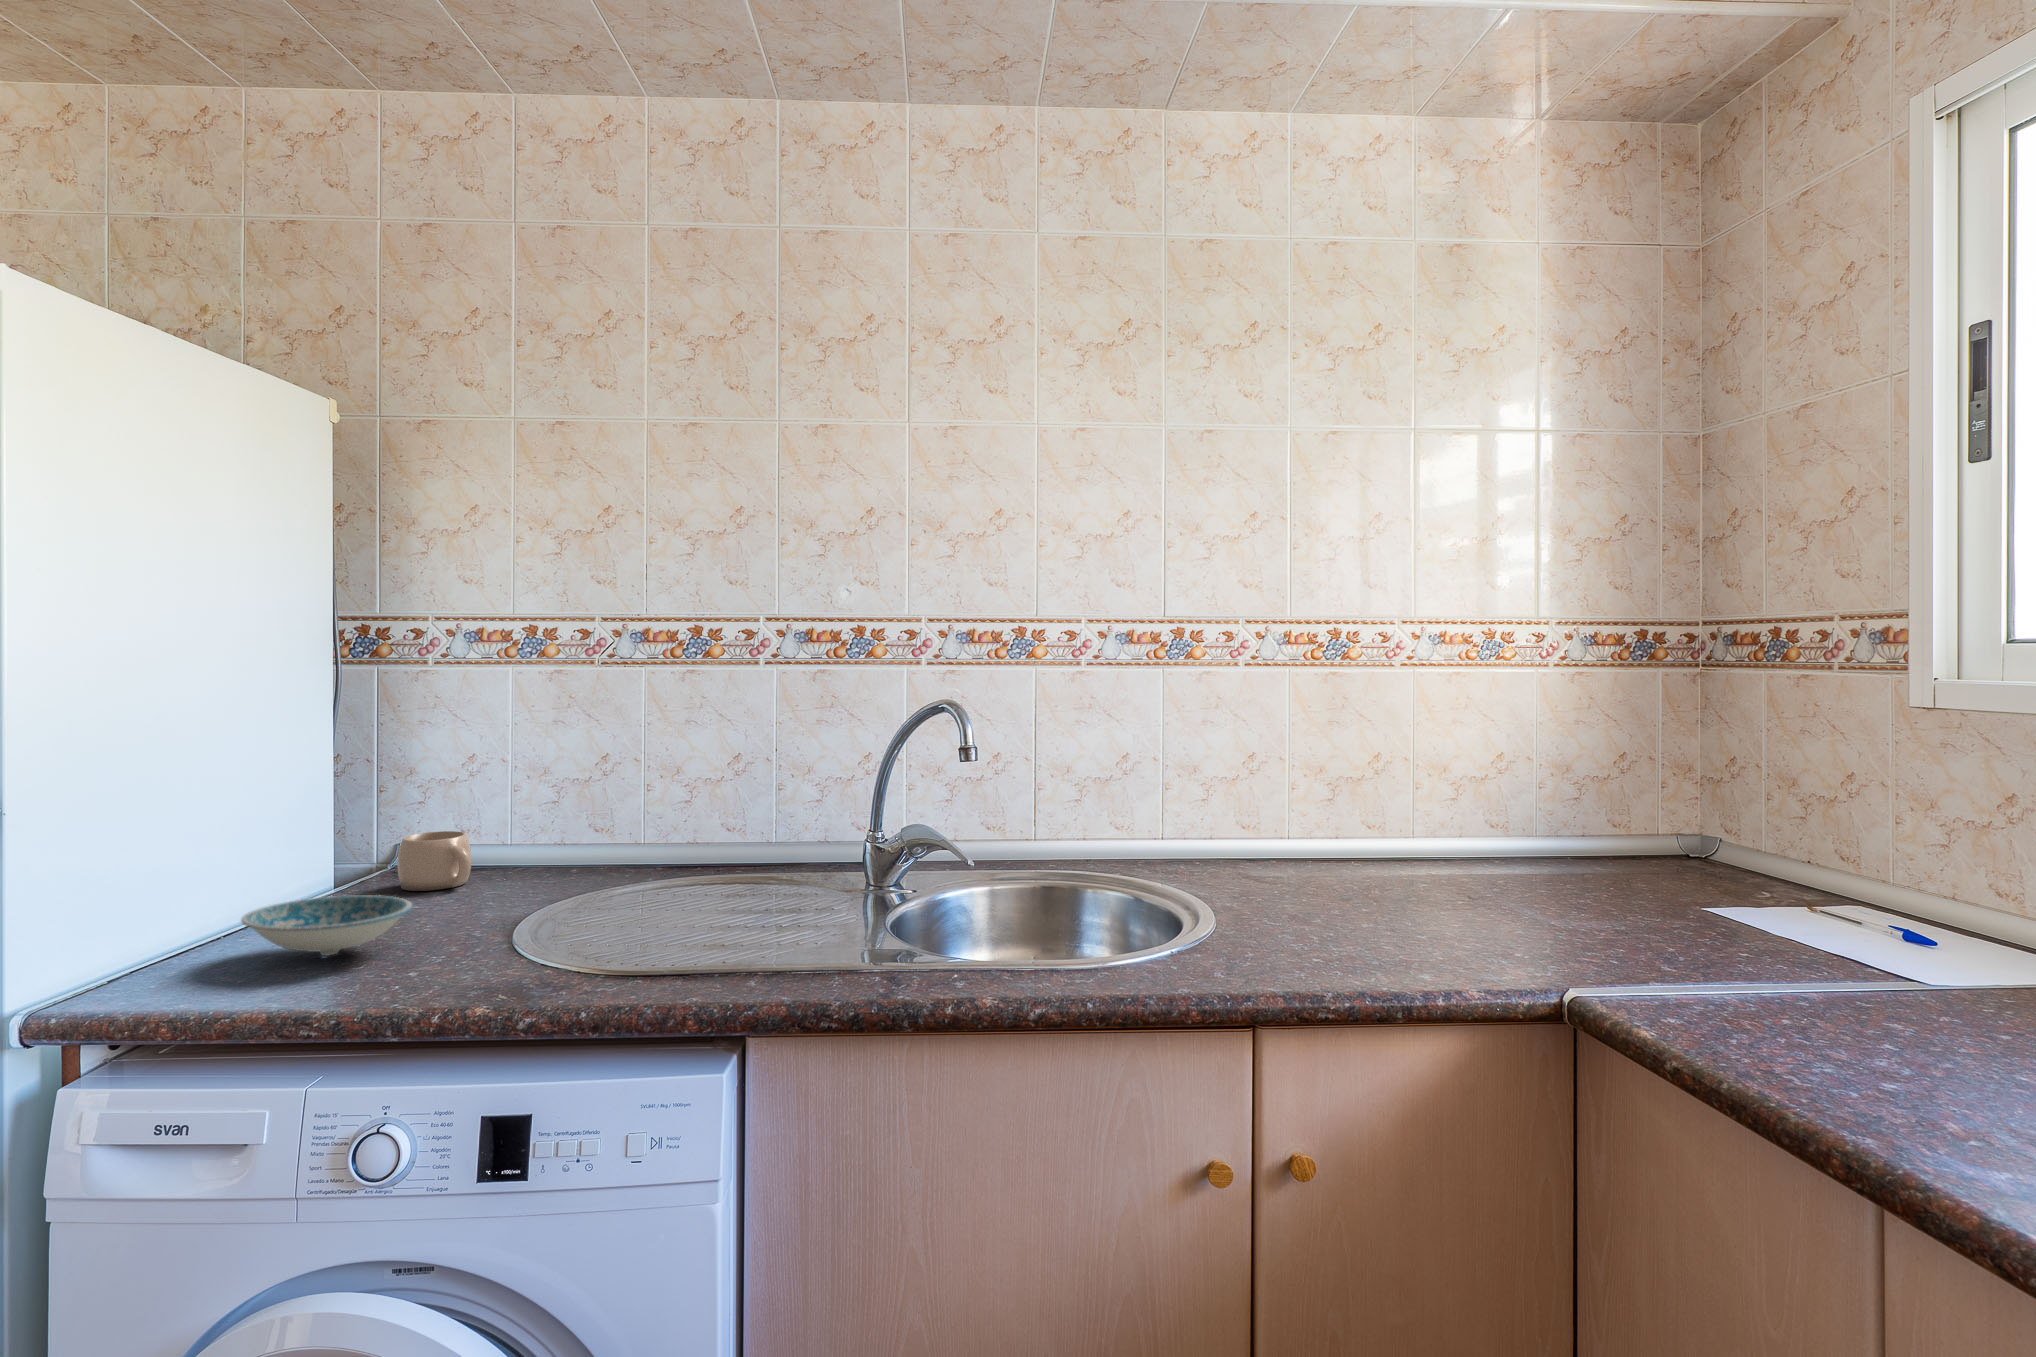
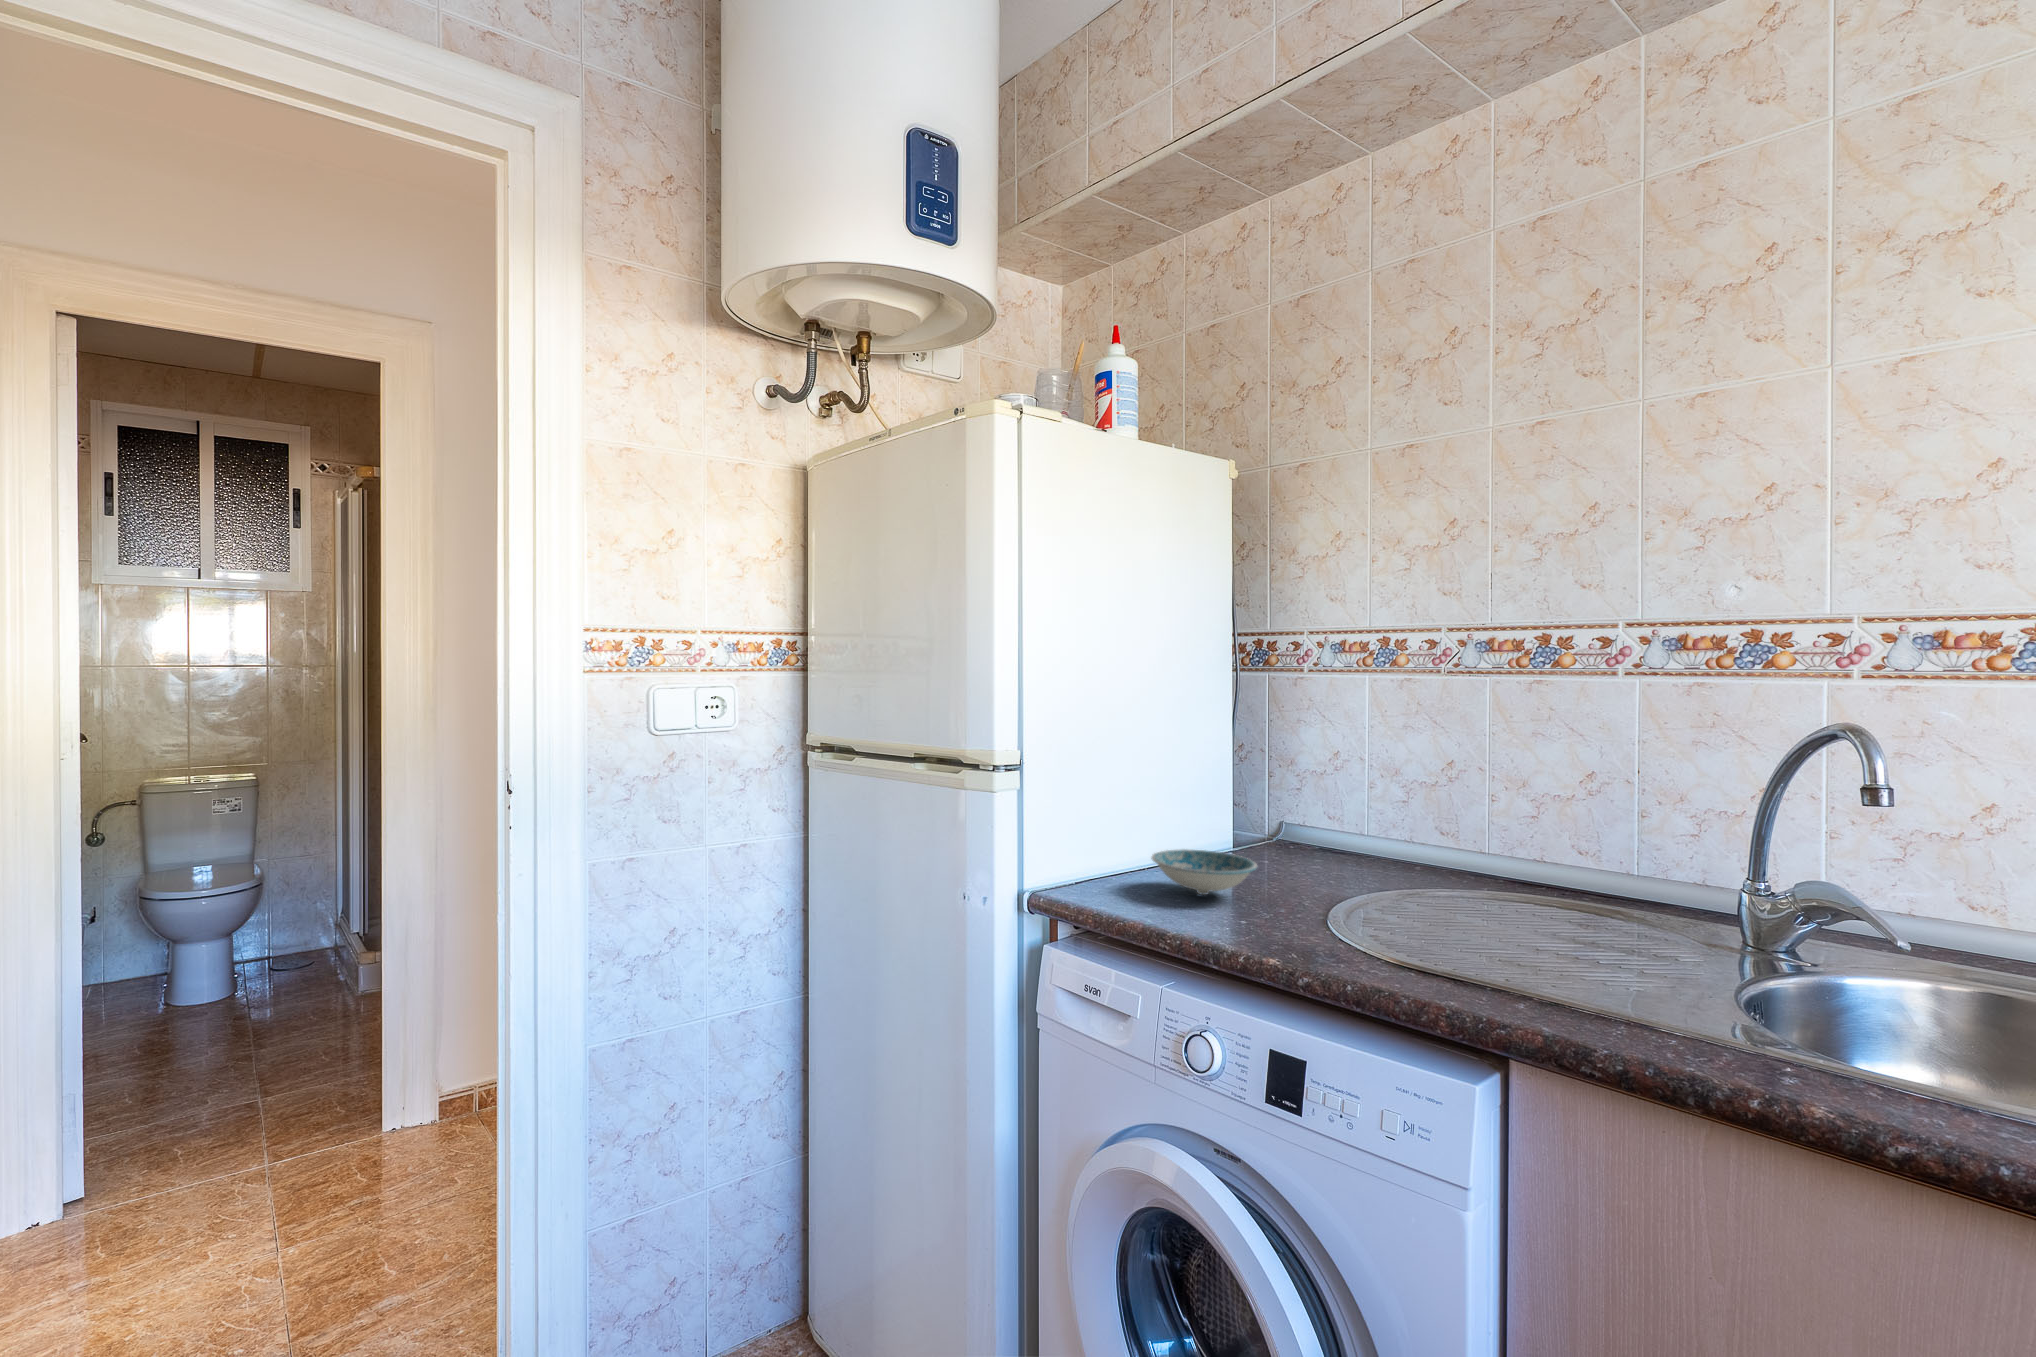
mug: present [397,831,471,891] -> none [1274,815,1329,864]

